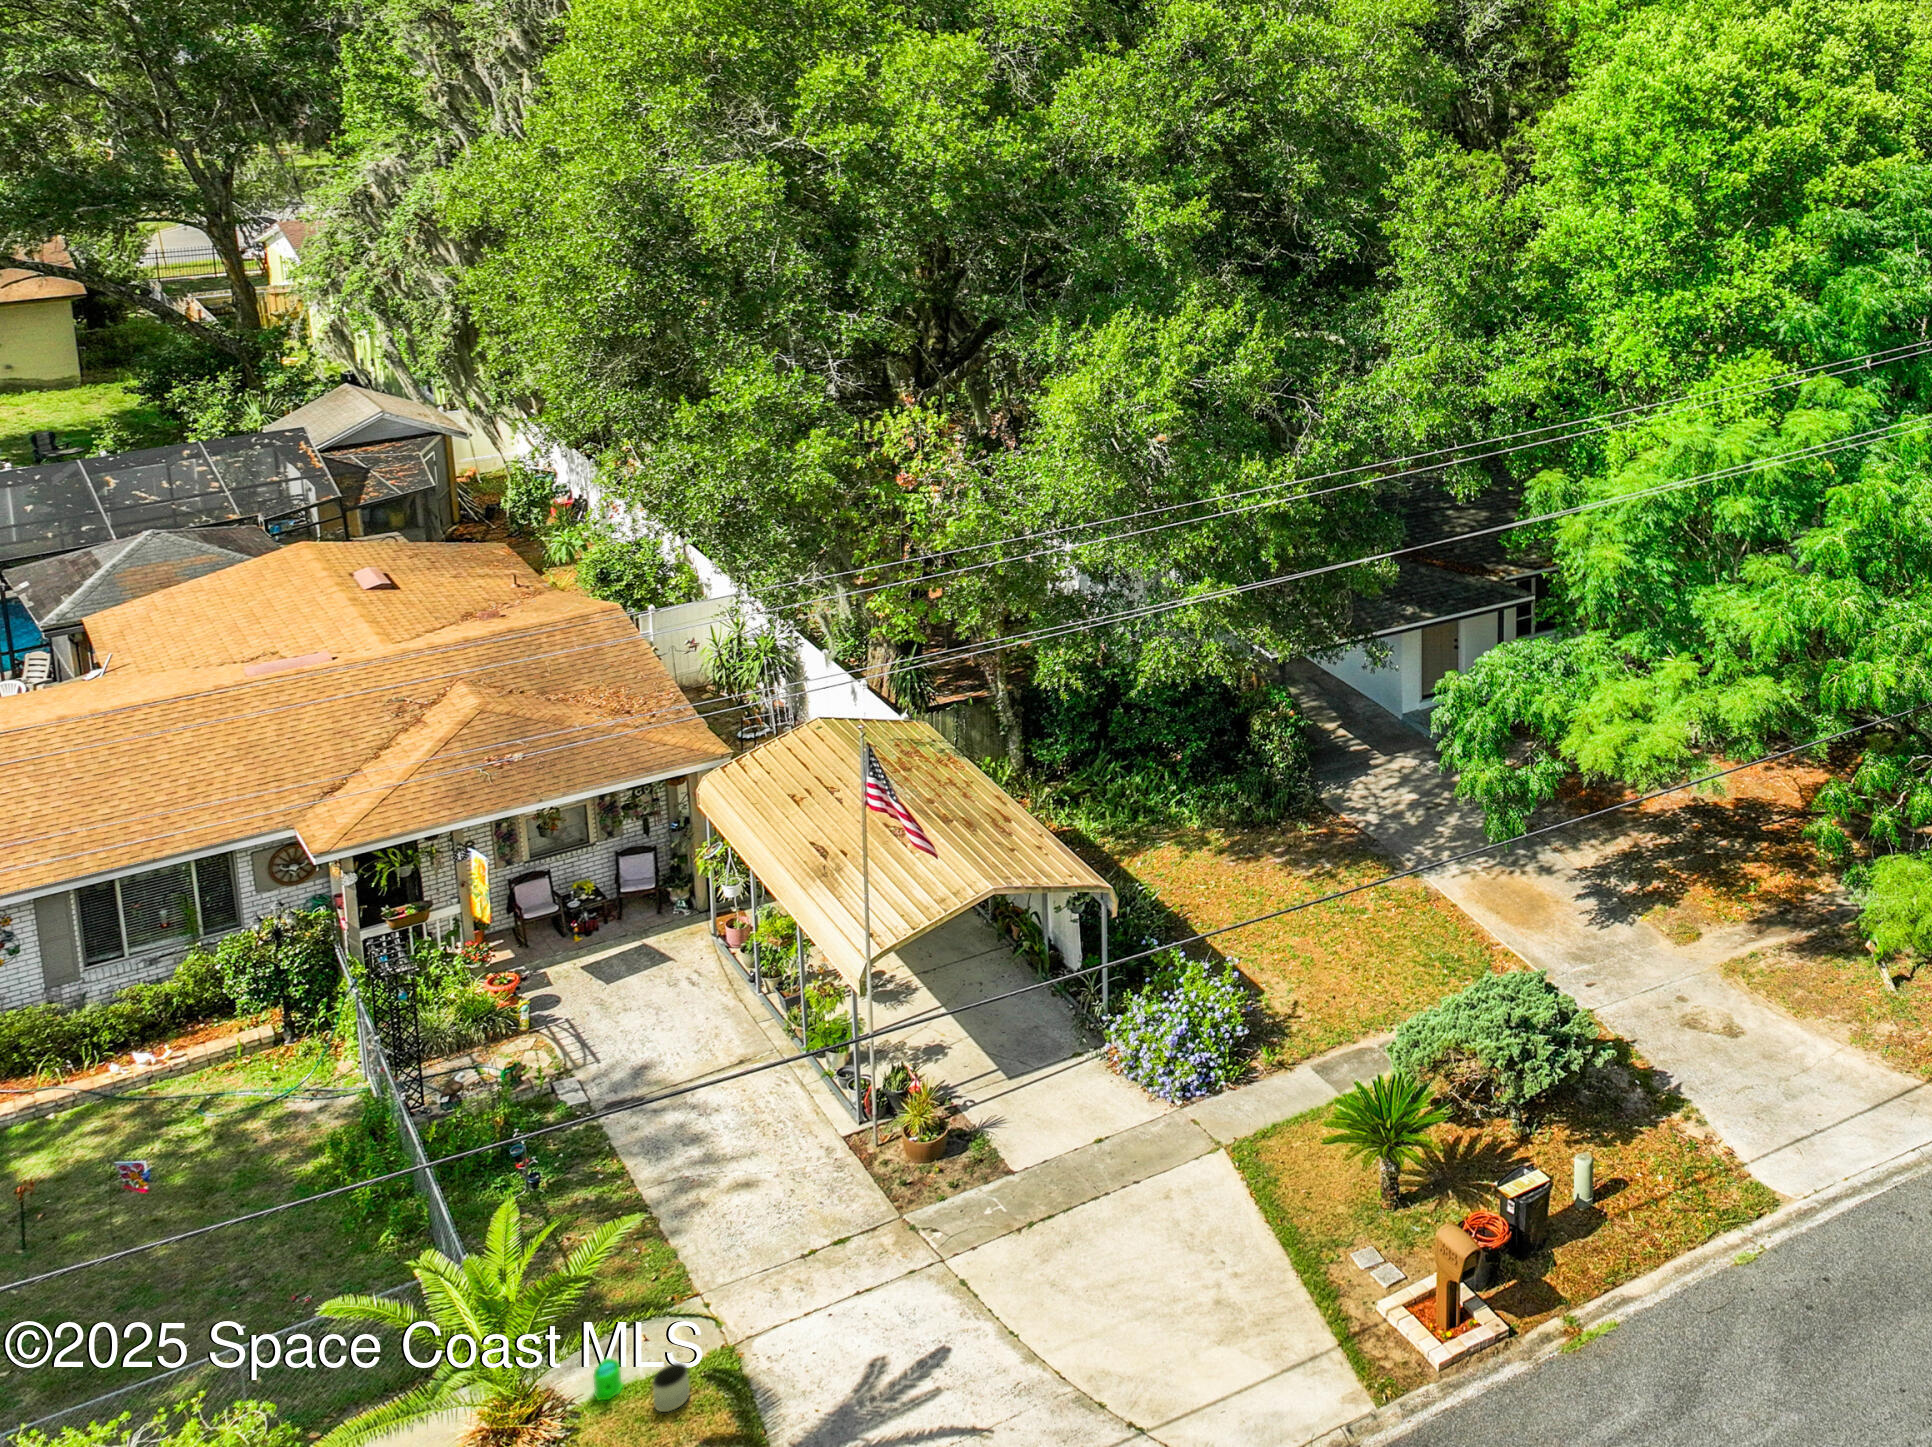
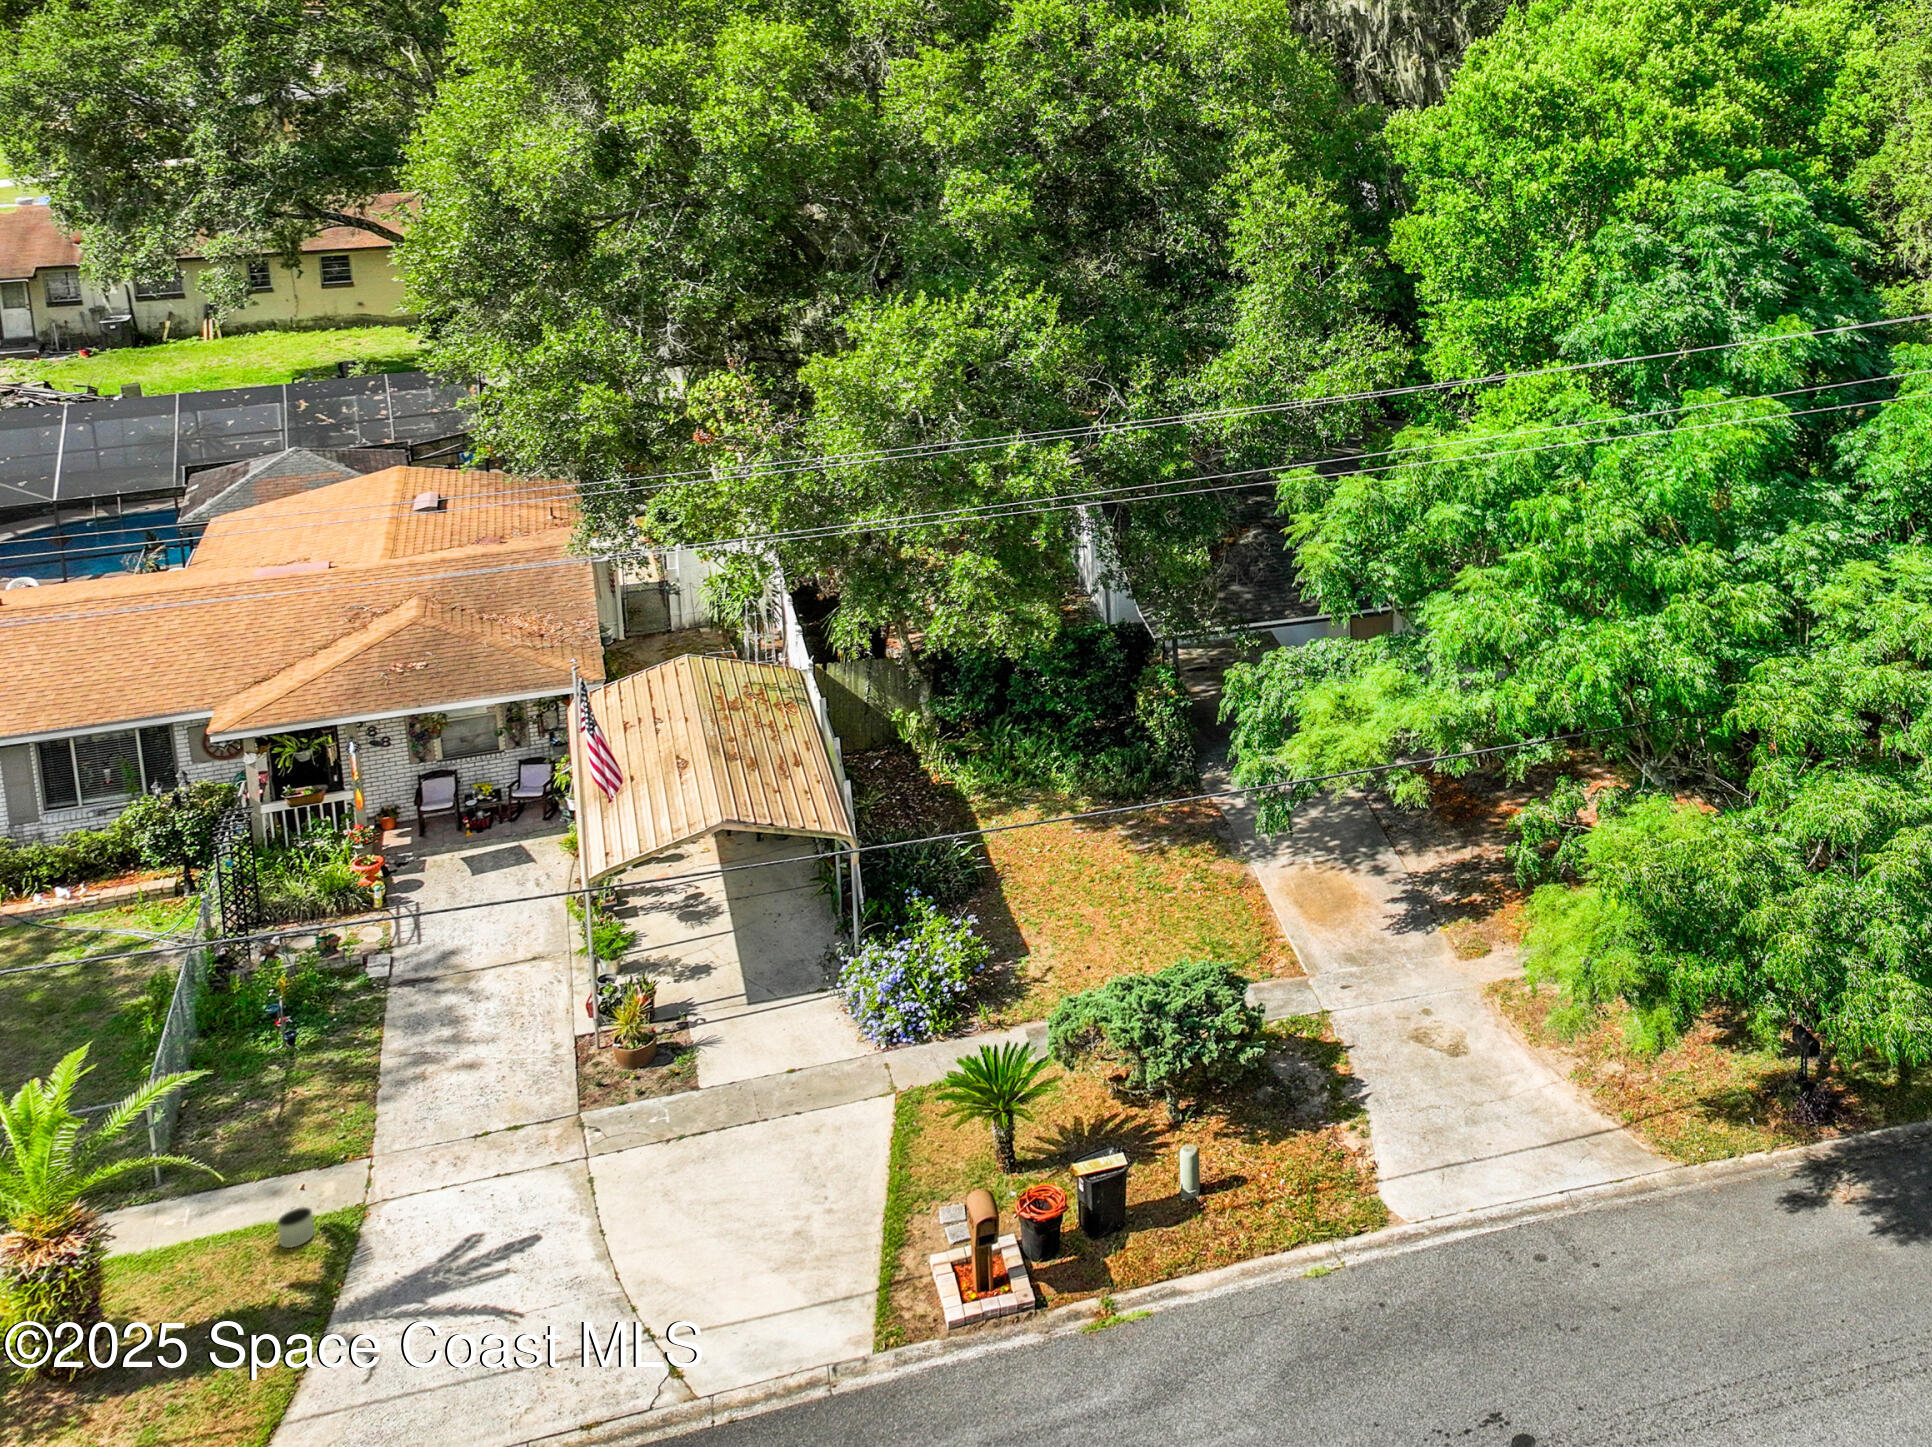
watering can: present [594,1358,623,1400] -> none [239,1193,269,1230]

